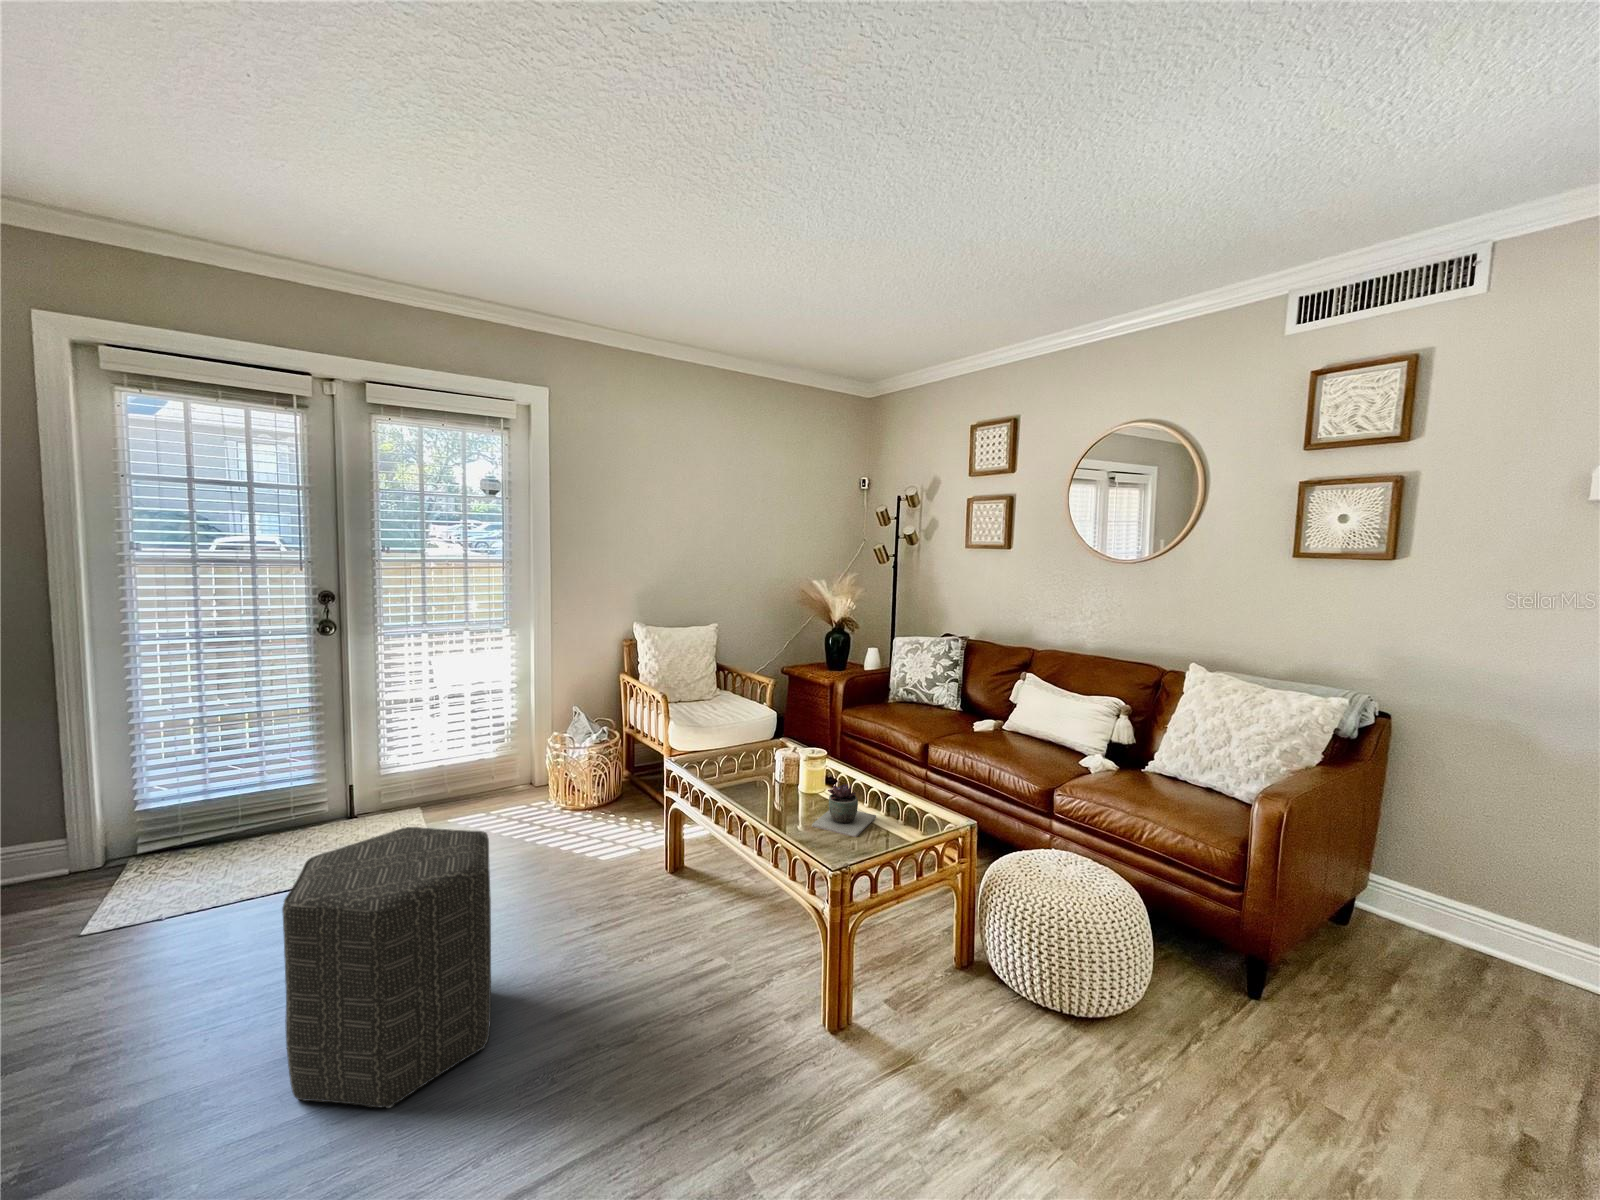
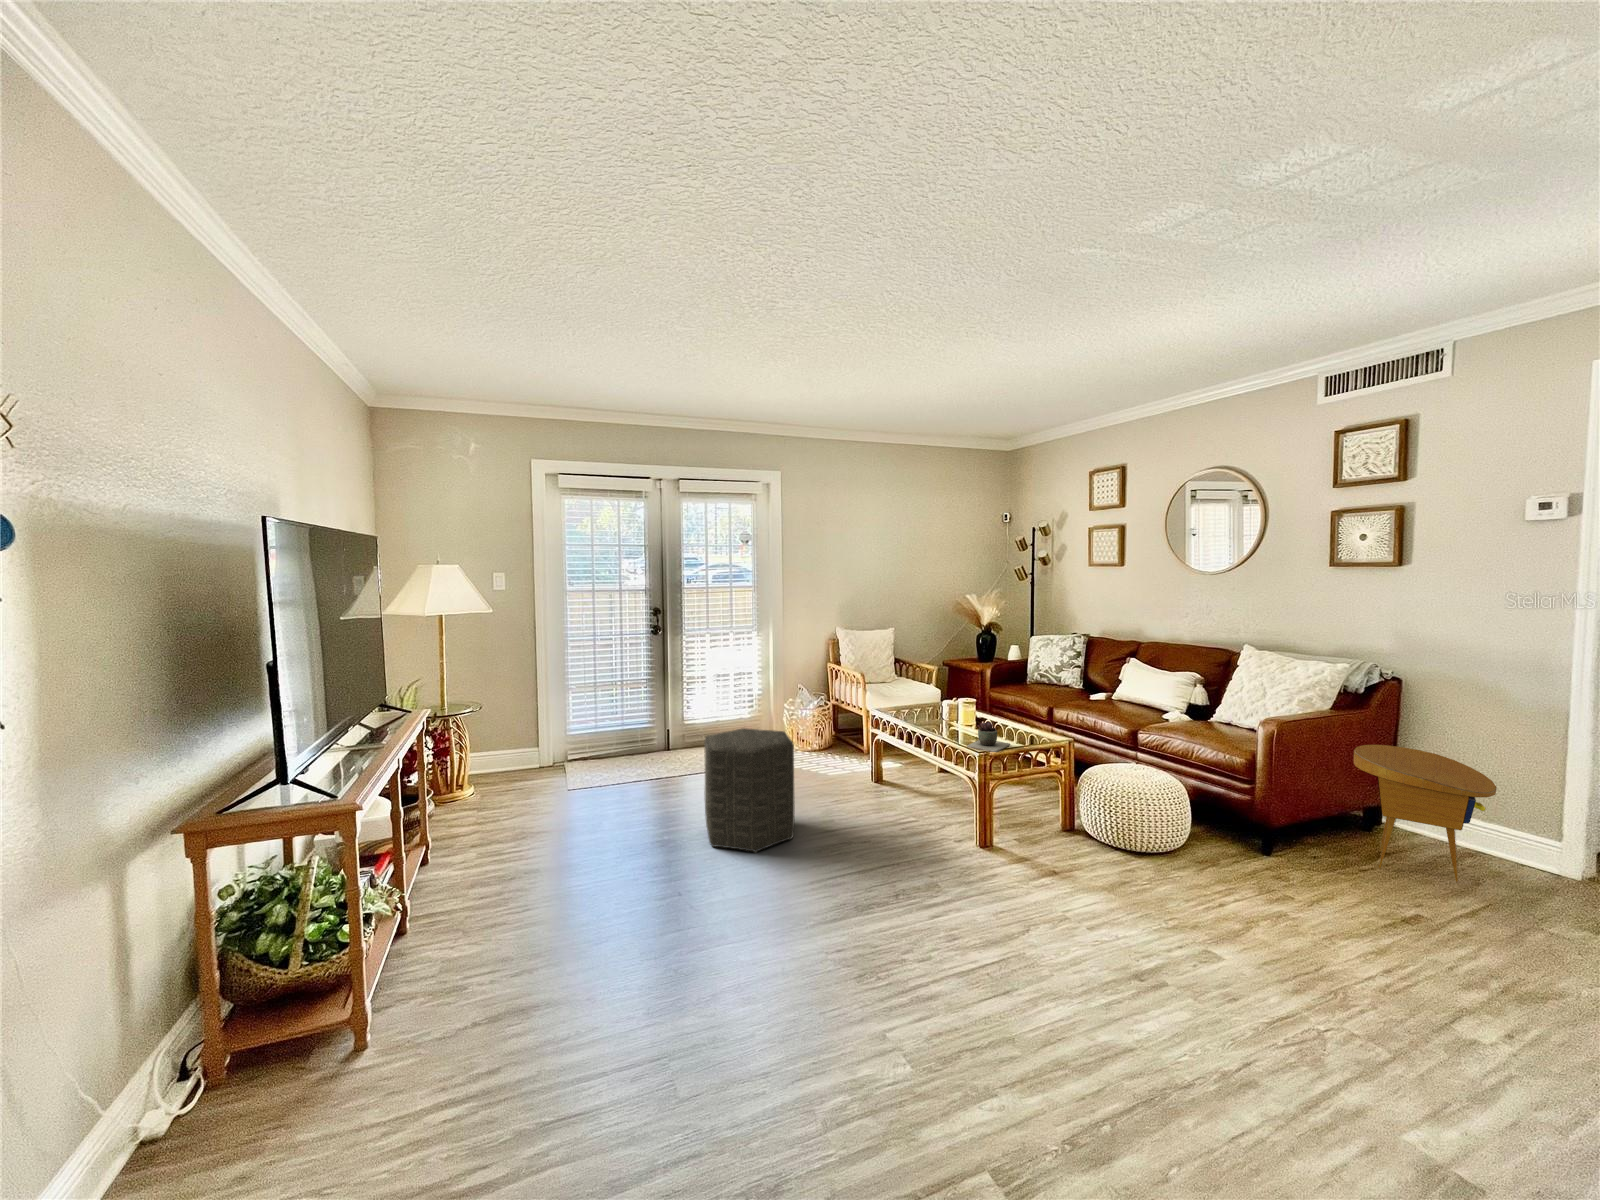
side table: none [1361,816,1576,1029] -> present [1354,745,1497,882]

